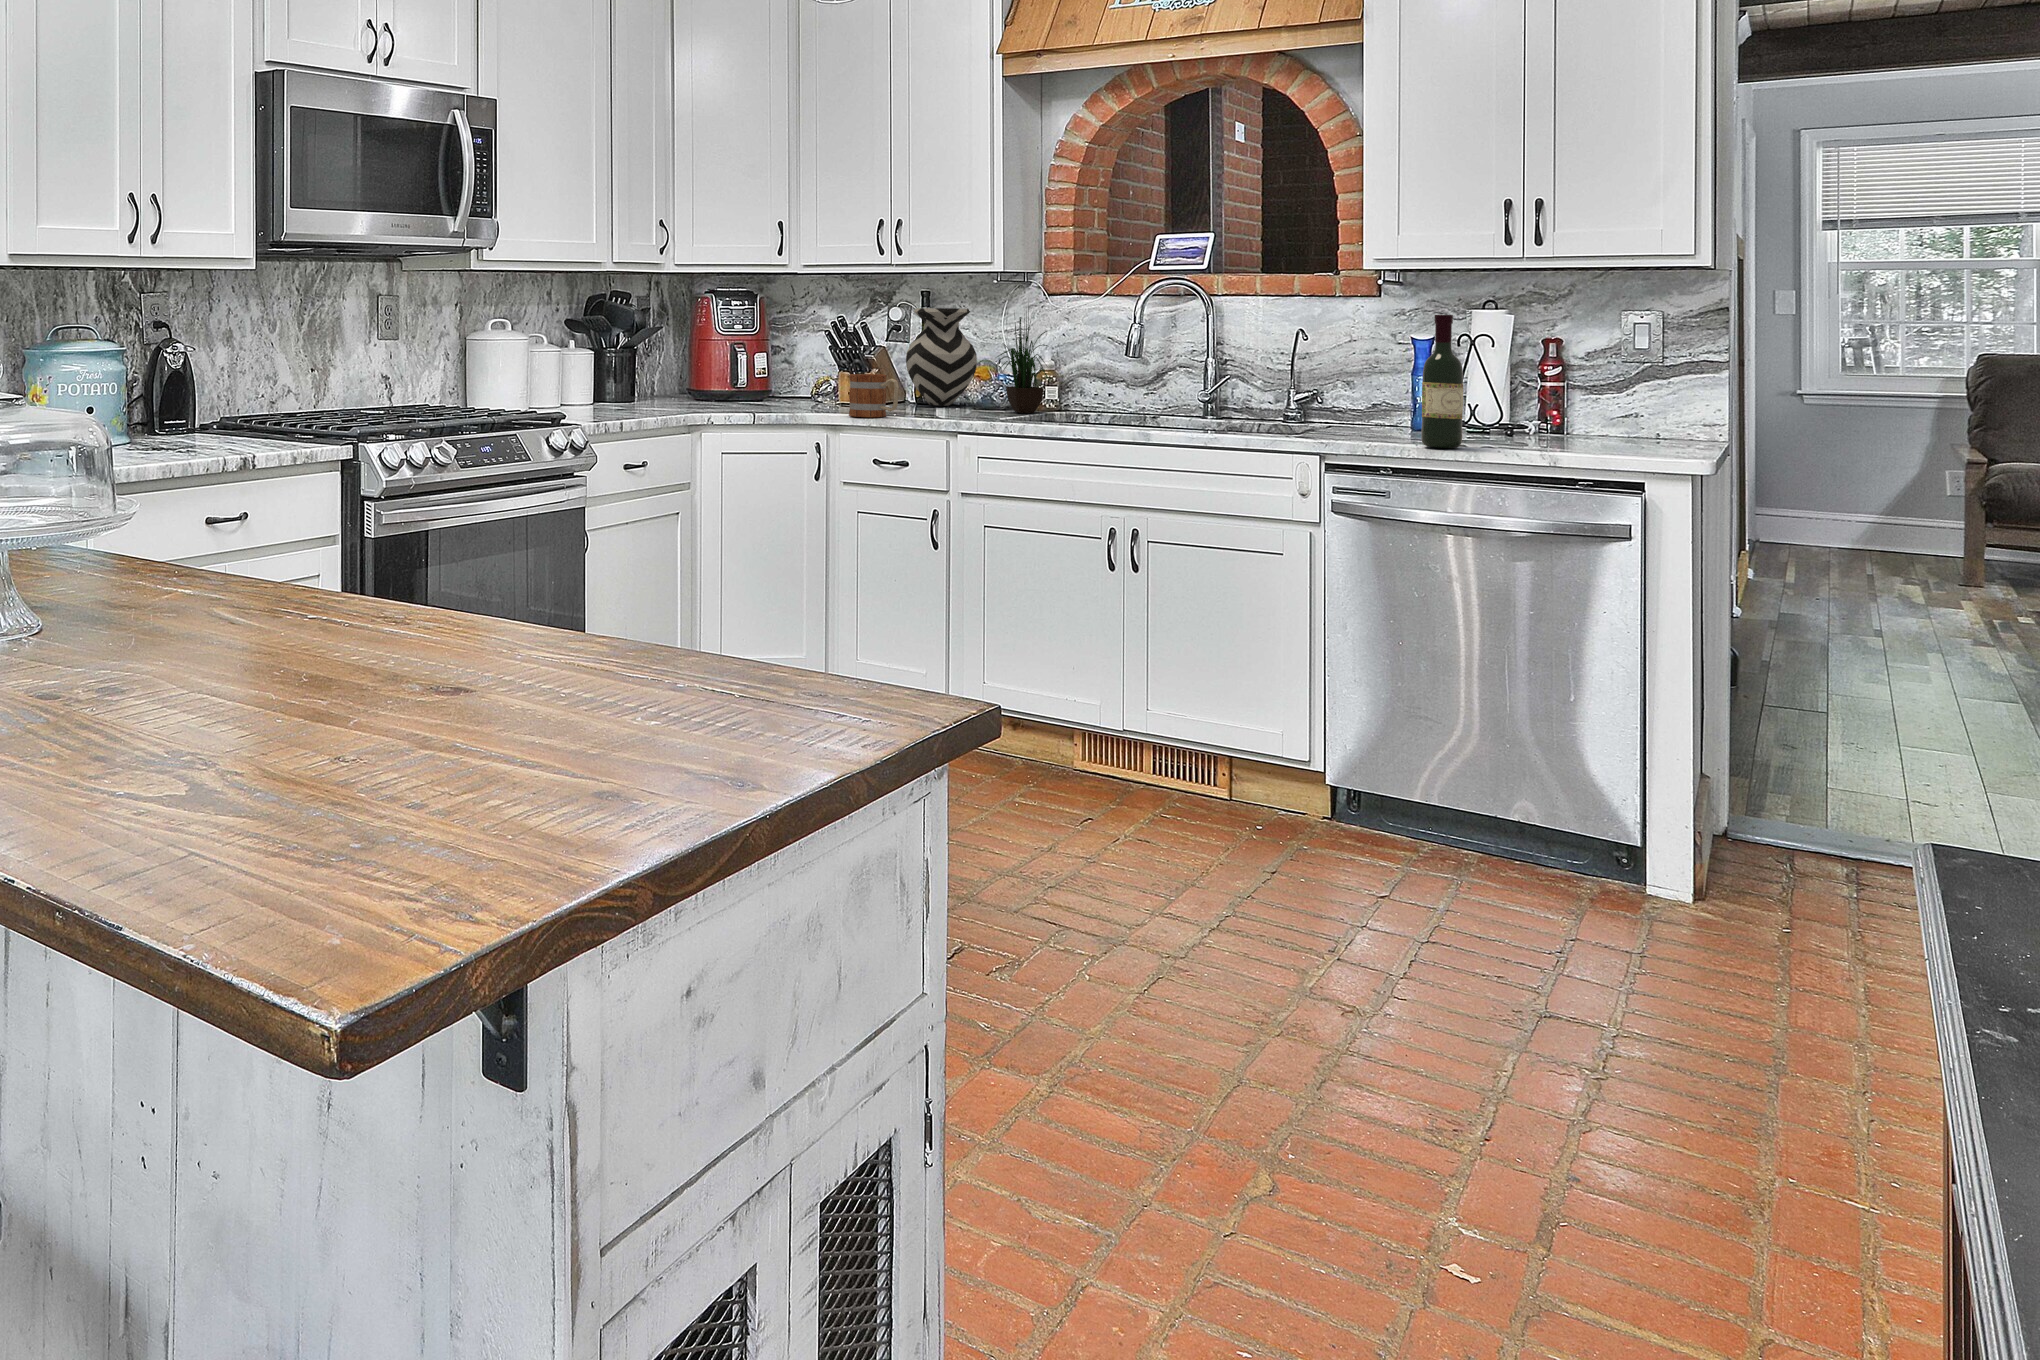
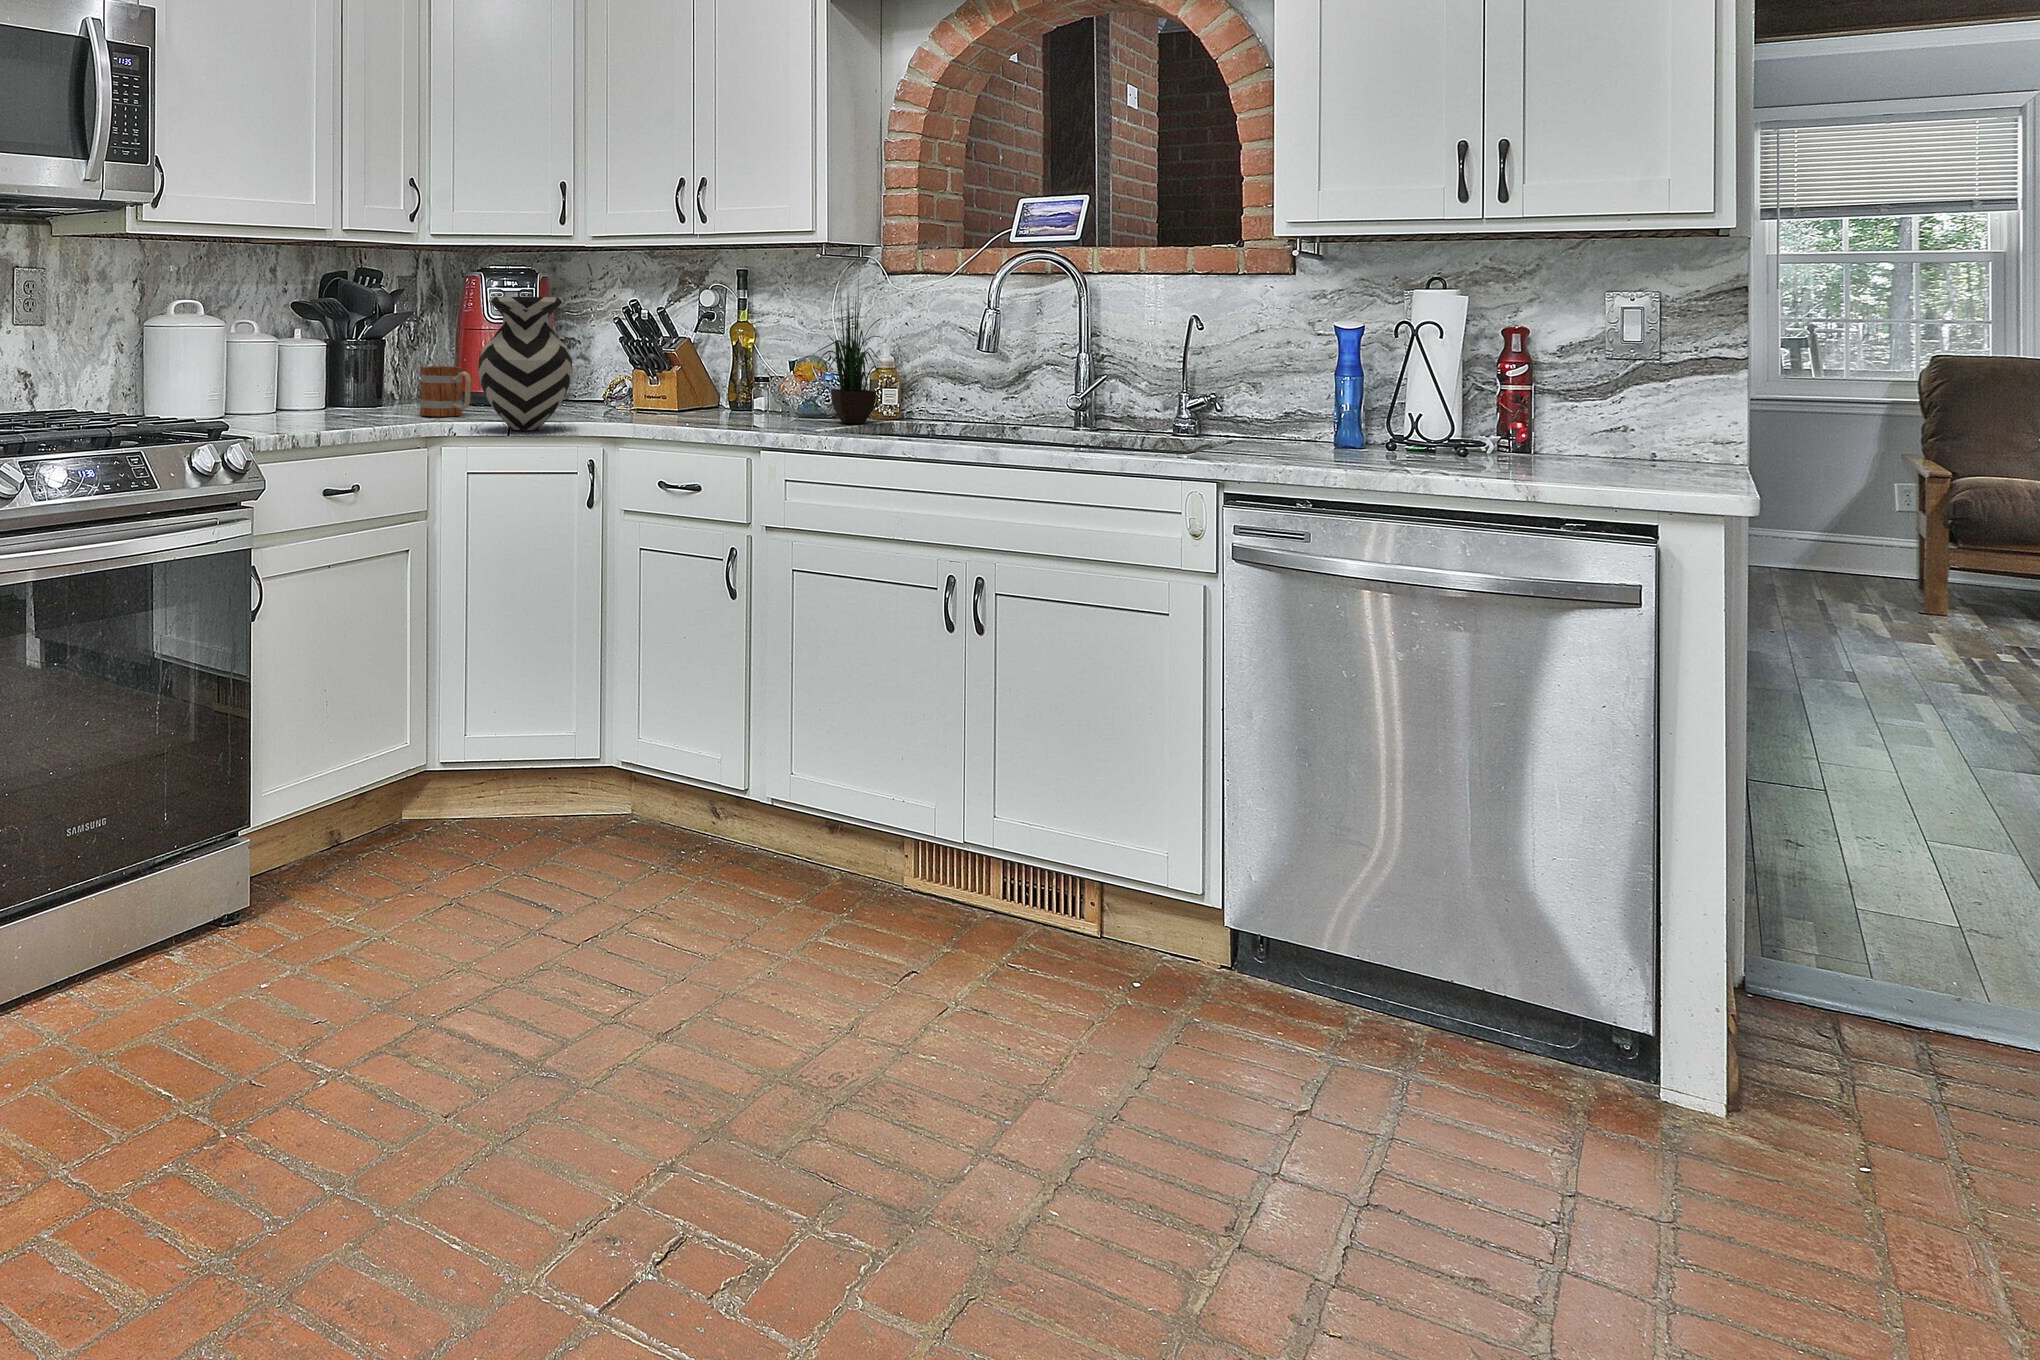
vase: present [906,308,977,406] -> present [478,297,572,430]
wine bottle: present [1421,315,1463,448] -> none [1352,292,1407,473]
mug: present [849,374,899,417] -> present [420,366,471,416]

